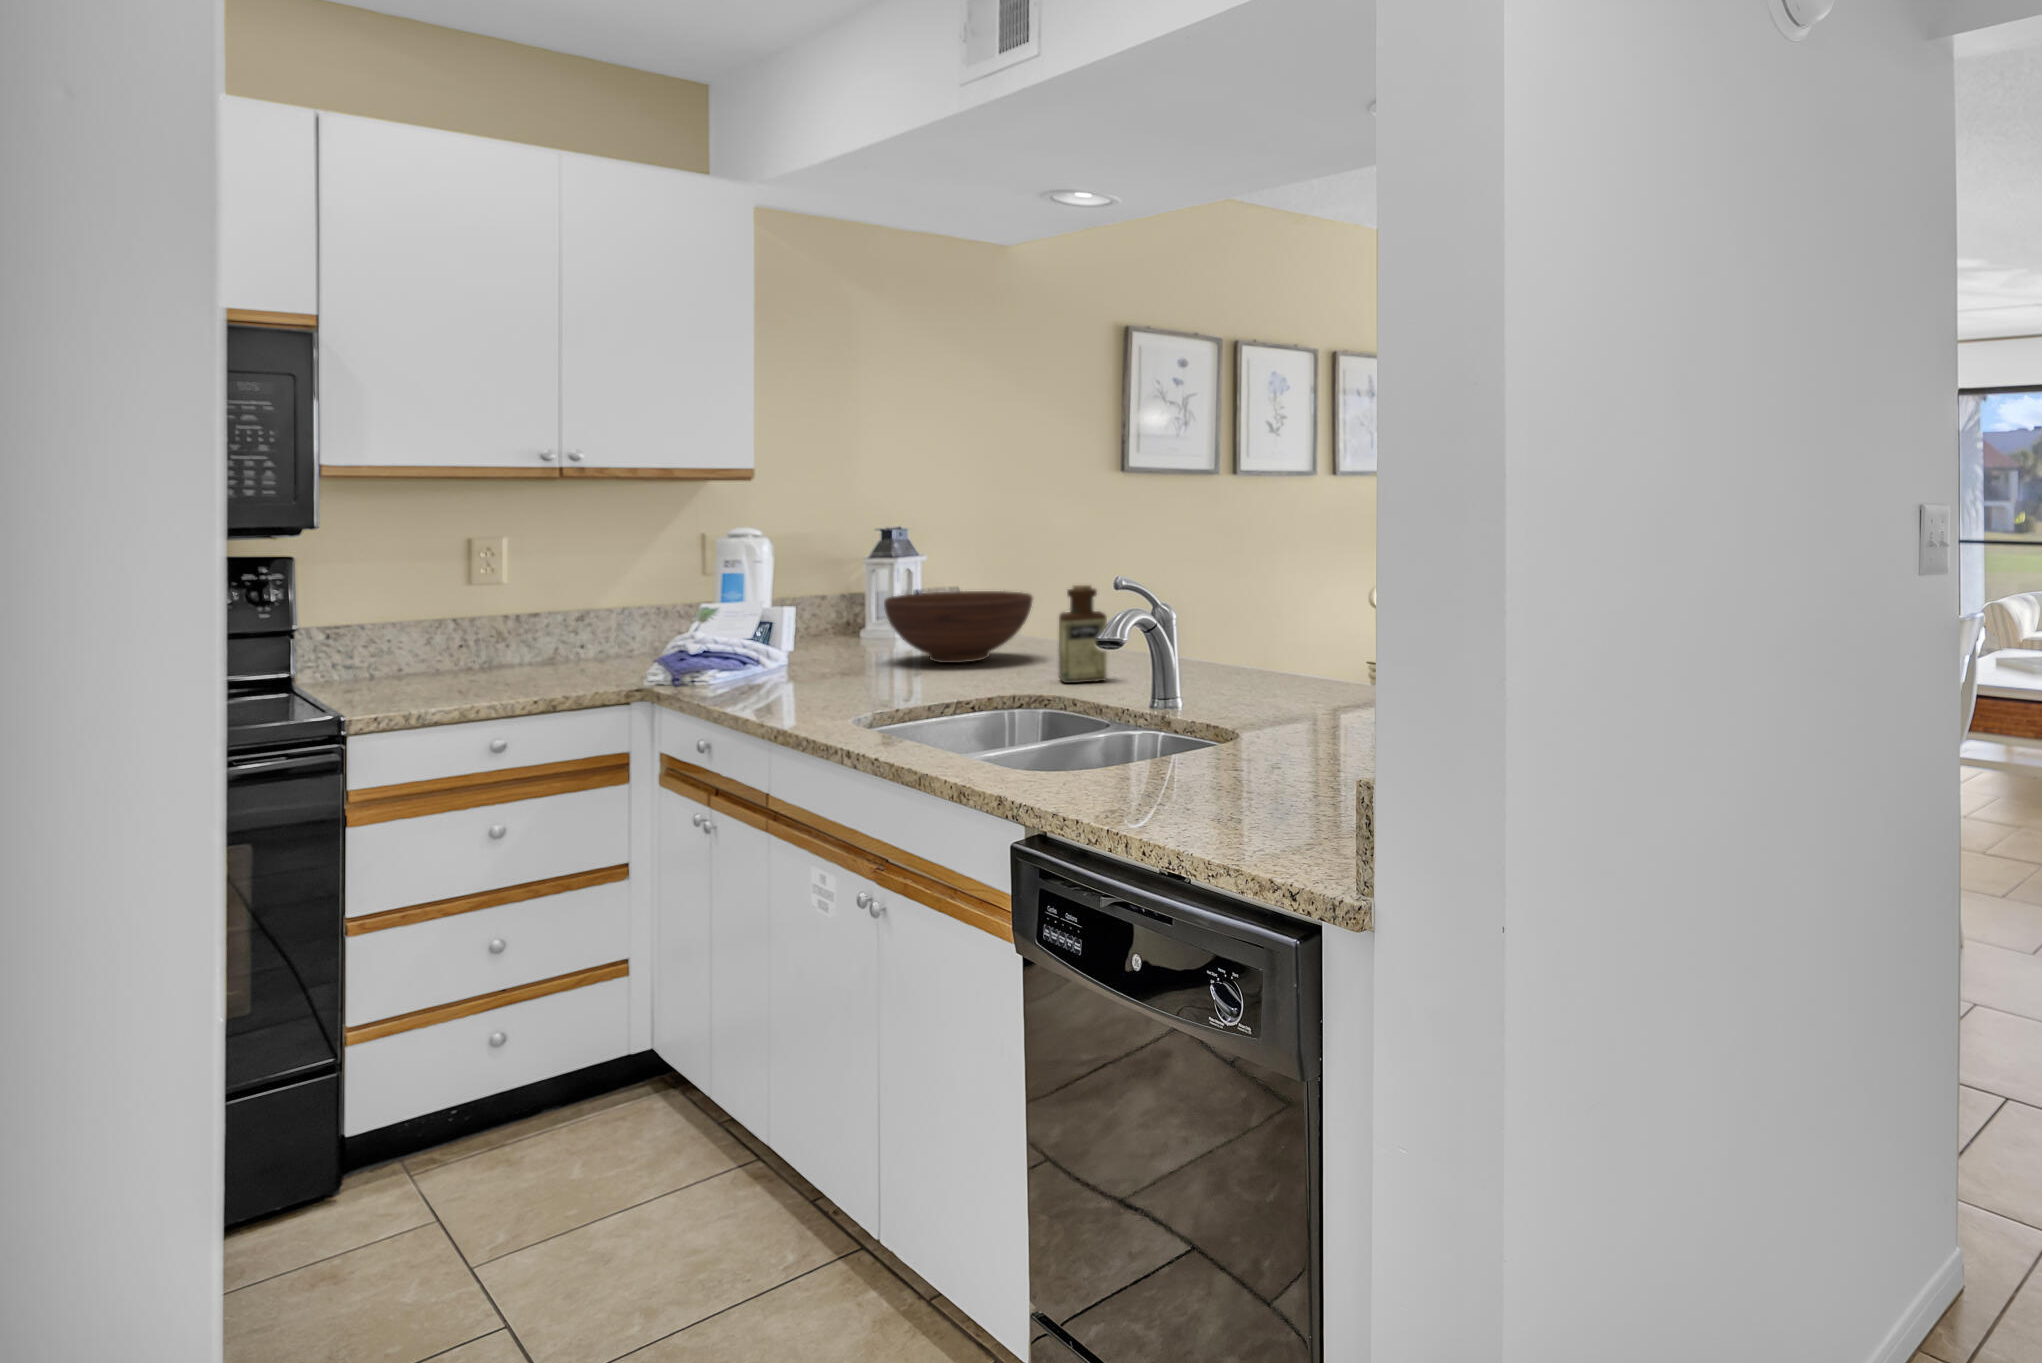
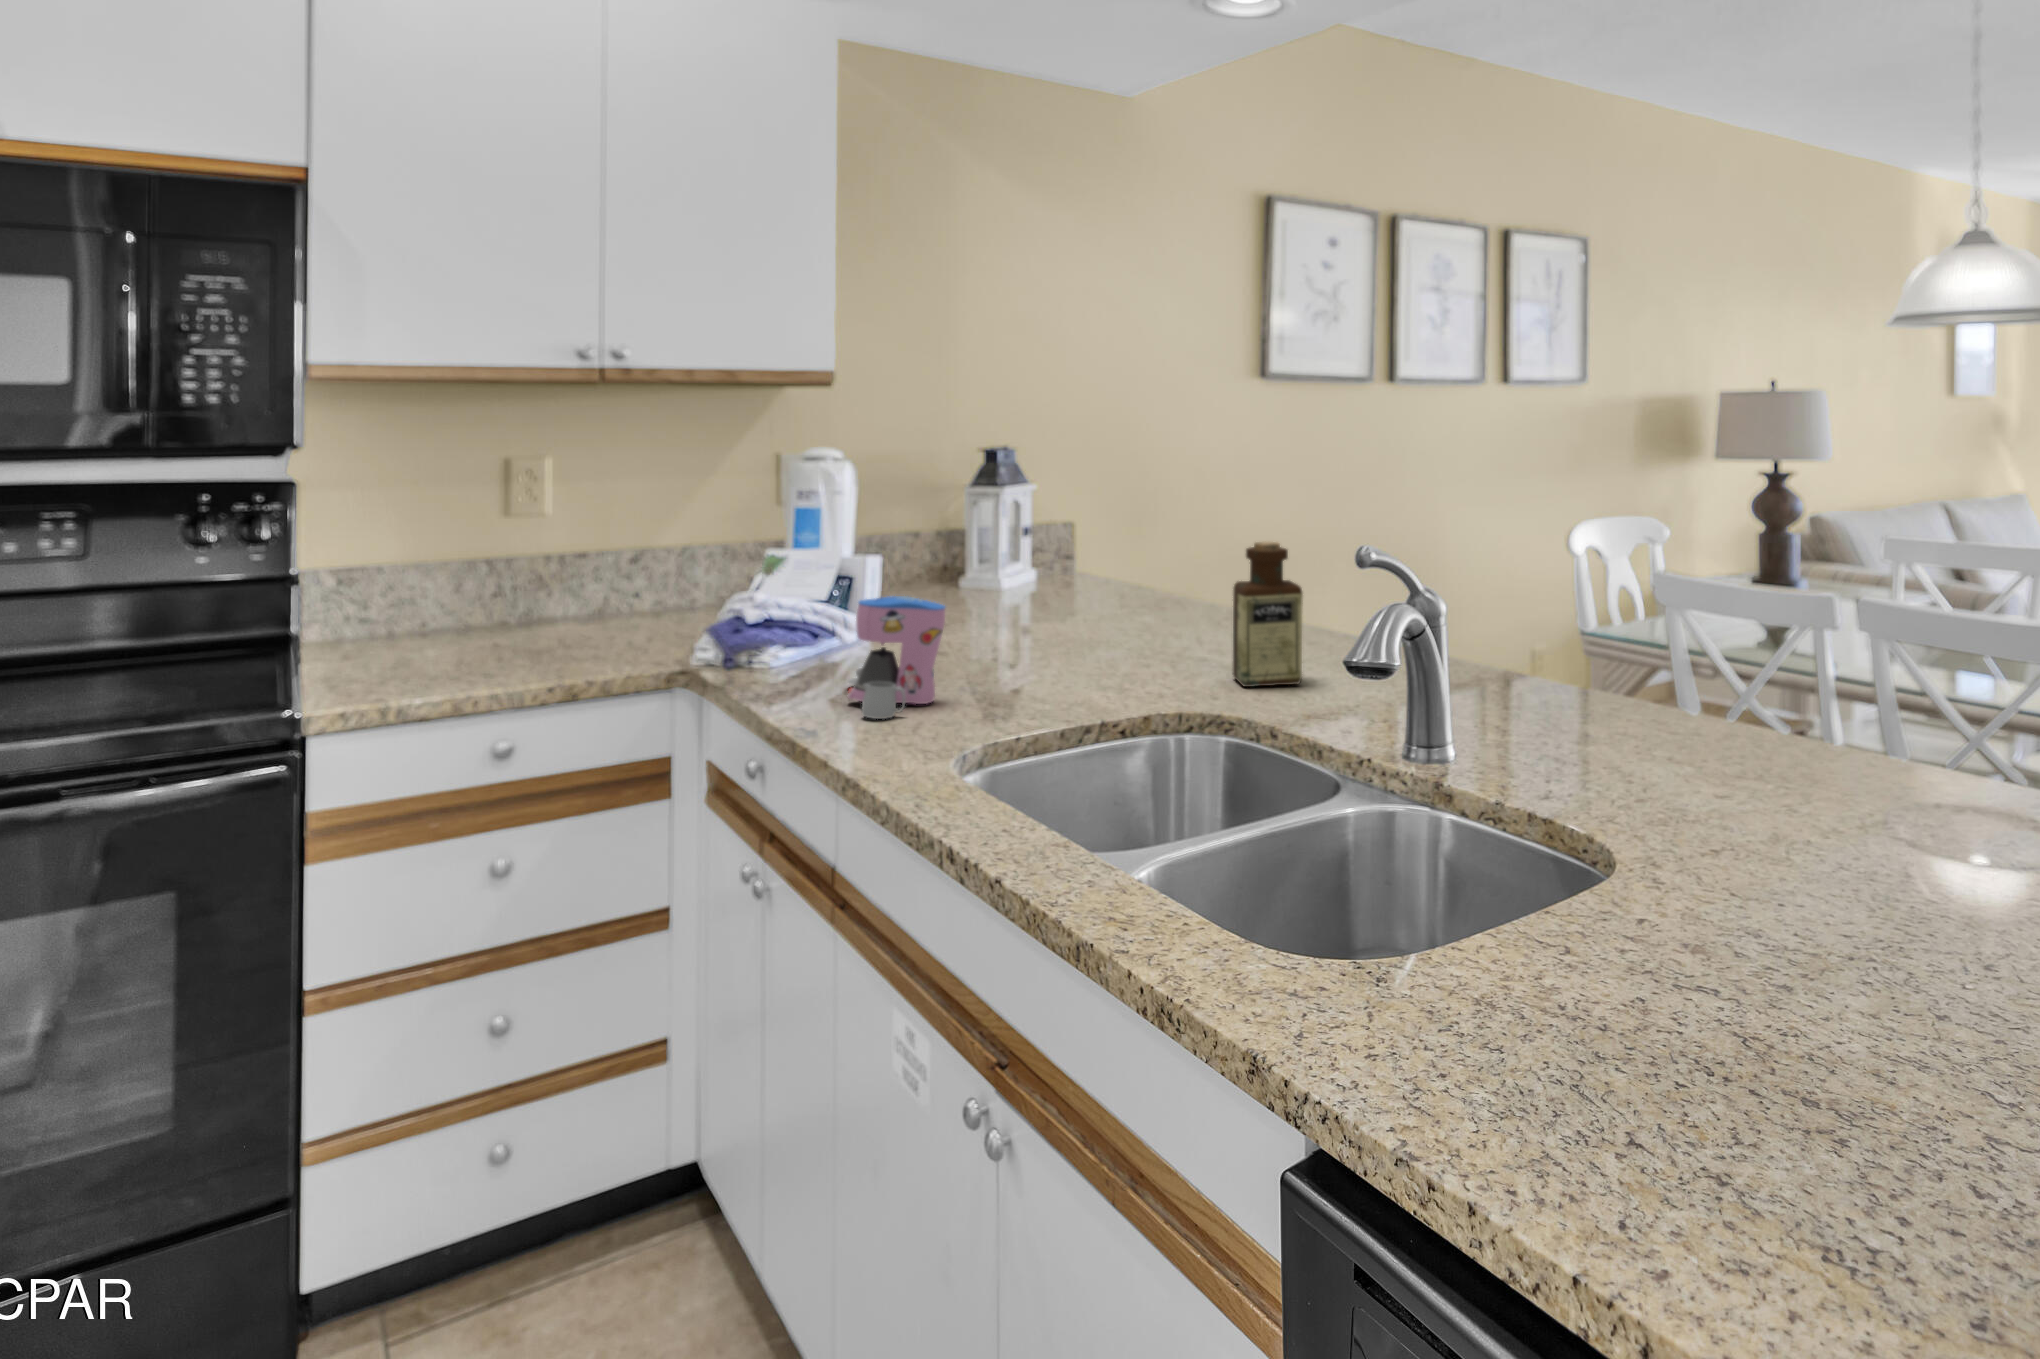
fruit bowl: present [884,591,1033,663] -> none [992,538,1182,640]
coffee maker: none [769,624,843,704] -> present [848,596,945,719]

